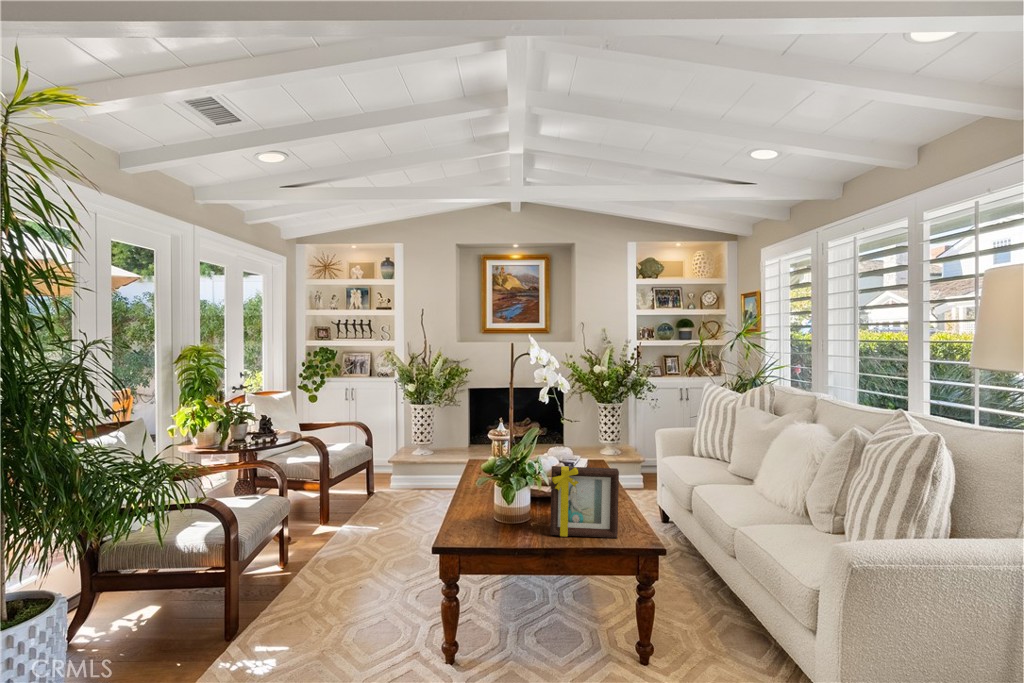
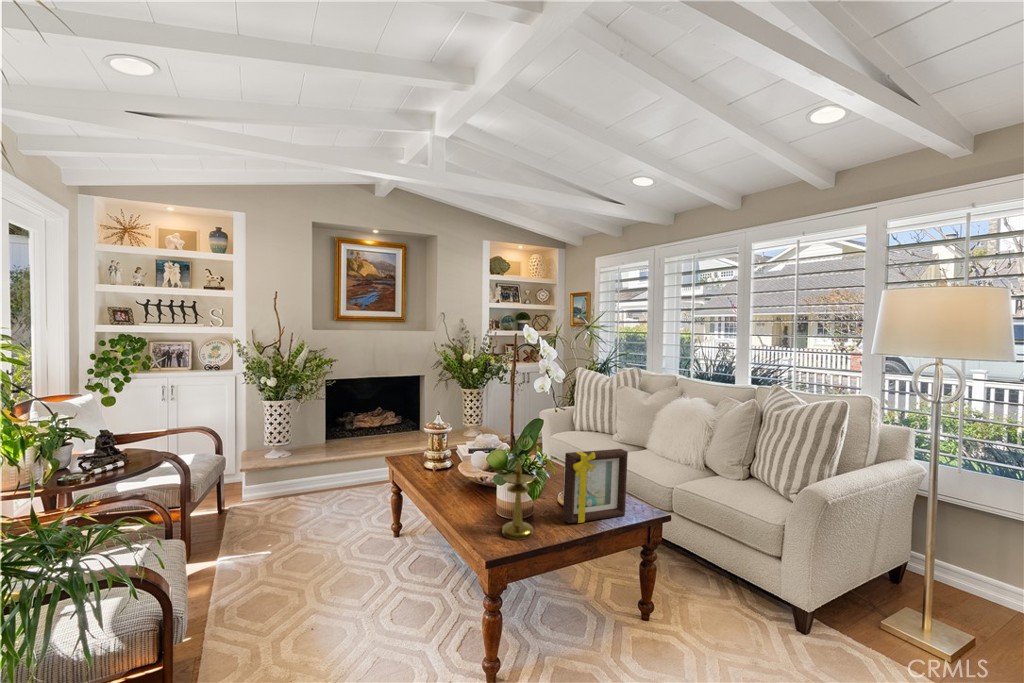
candlestick: none [482,465,512,540] -> present [502,459,534,540]

